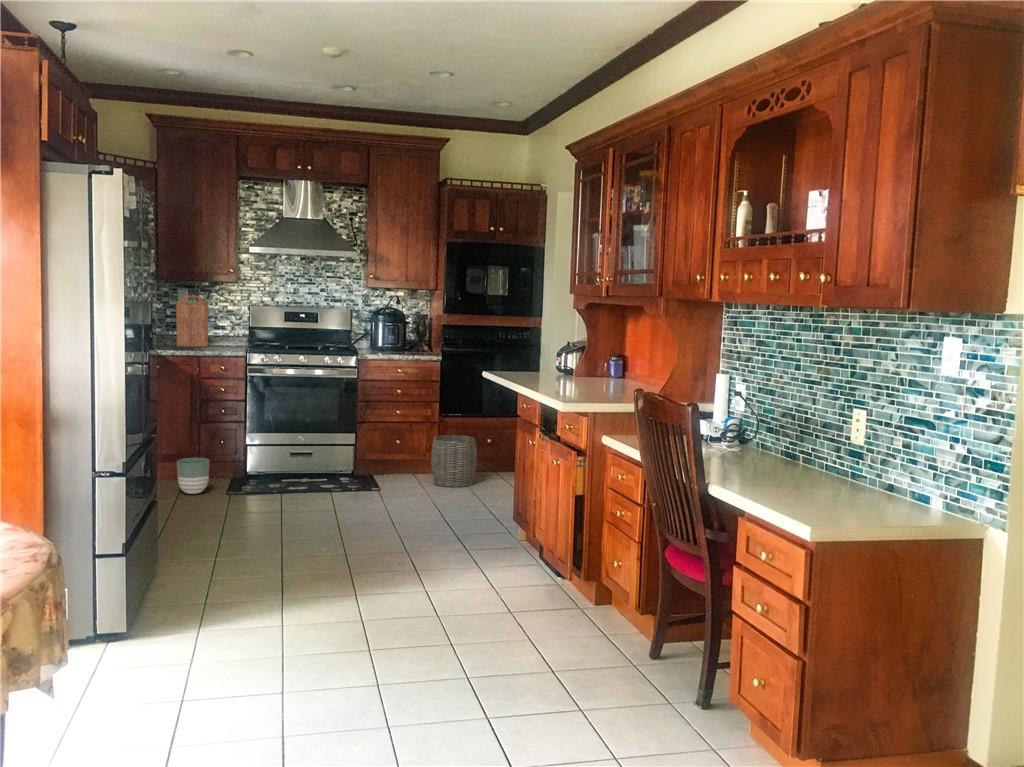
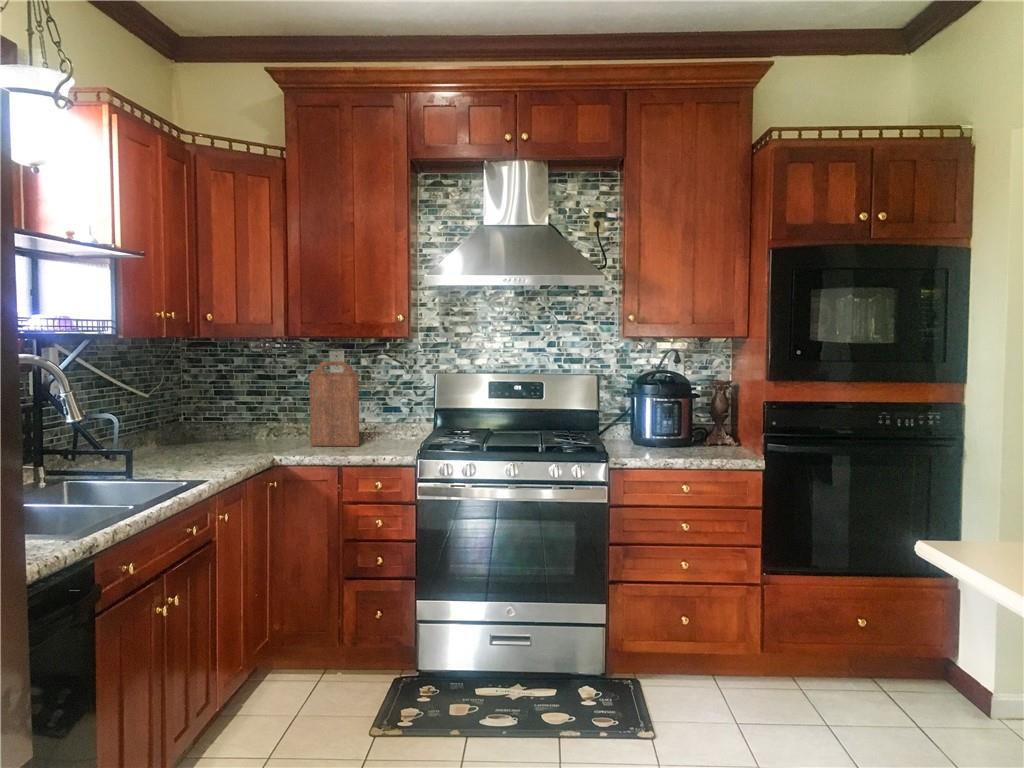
woven basket: present [431,435,477,487] -> none [753,615,849,737]
planter: present [177,458,210,494] -> none [285,651,342,725]

